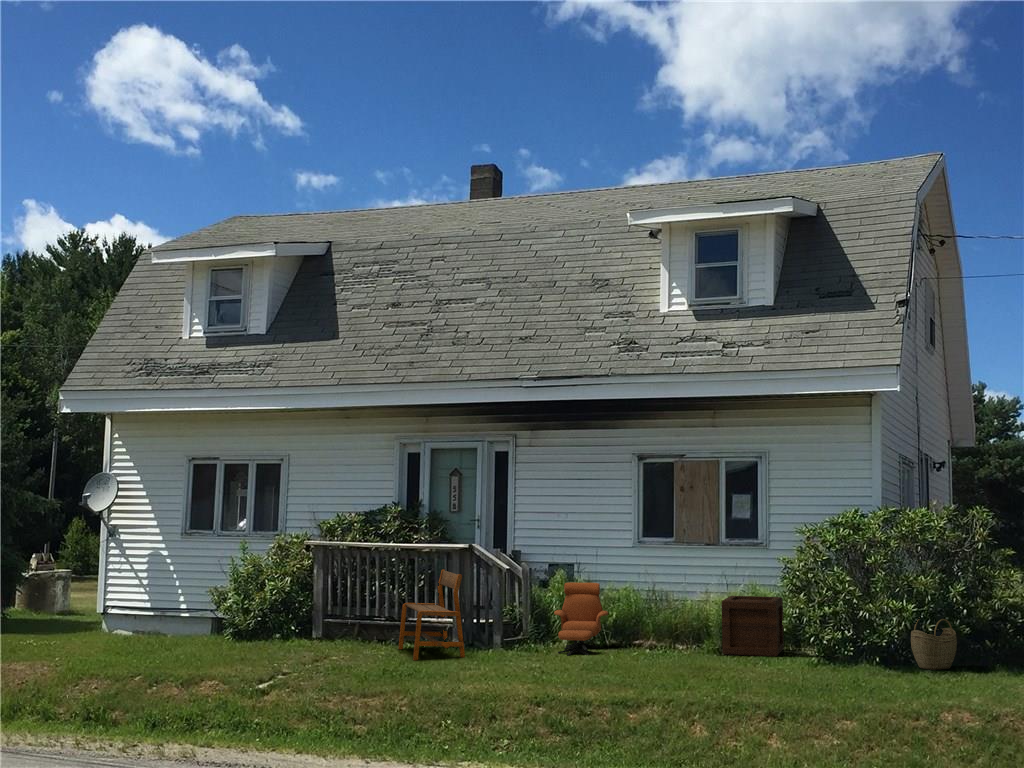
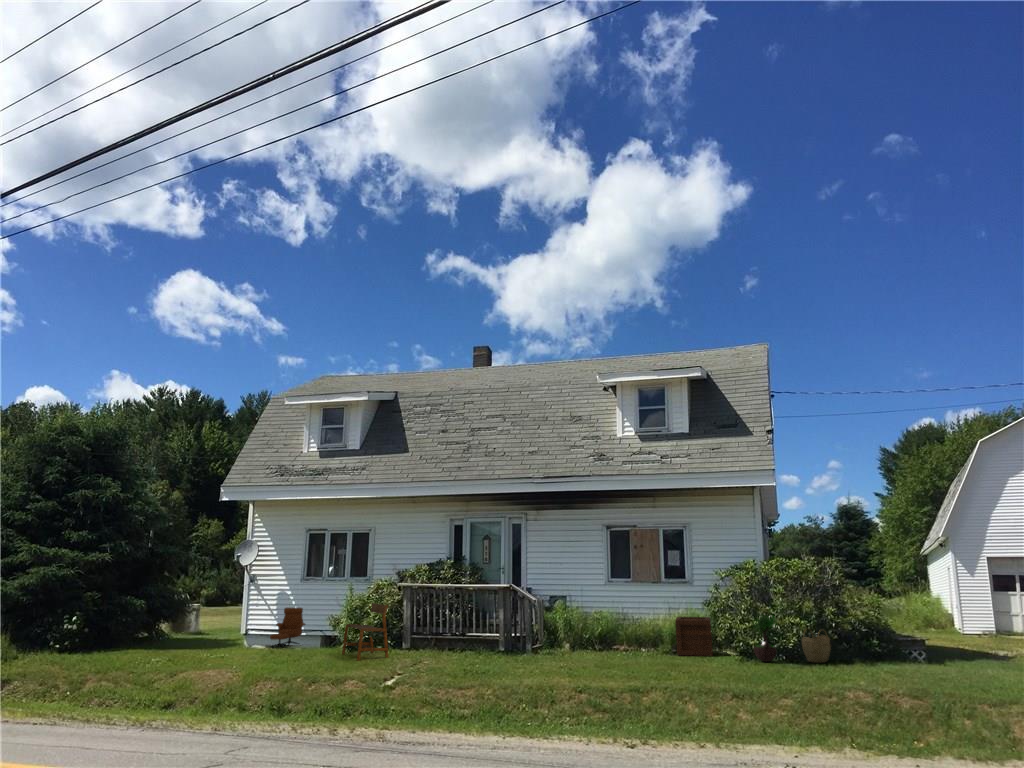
bench: present [398,570,465,660] -> present [342,603,388,661]
lounge chair: present [554,582,608,656] -> present [270,608,305,648]
potted tree: none [827,588,874,666] -> present [753,616,776,662]

